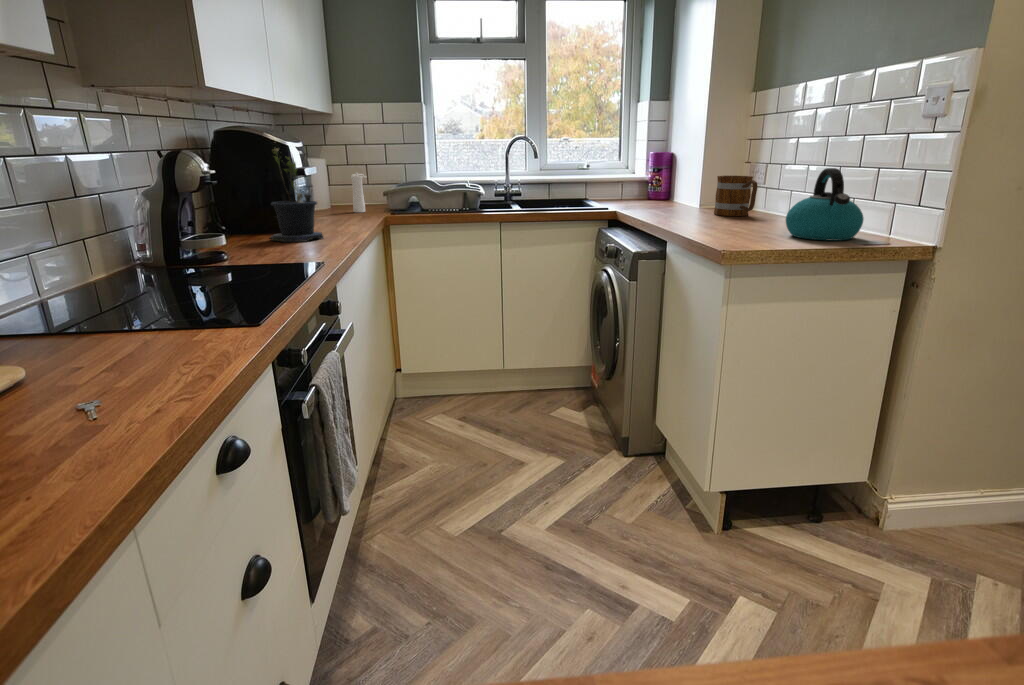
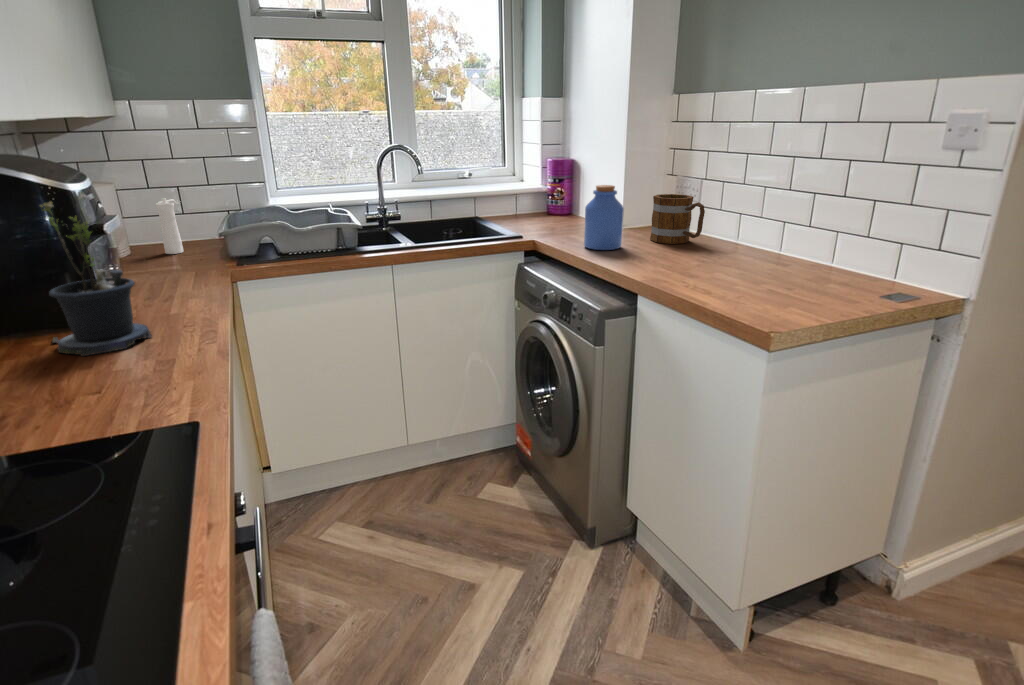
jar: none [650,164,685,217] -> present [584,185,624,250]
kettle: present [786,168,864,241] -> none [783,205,876,293]

